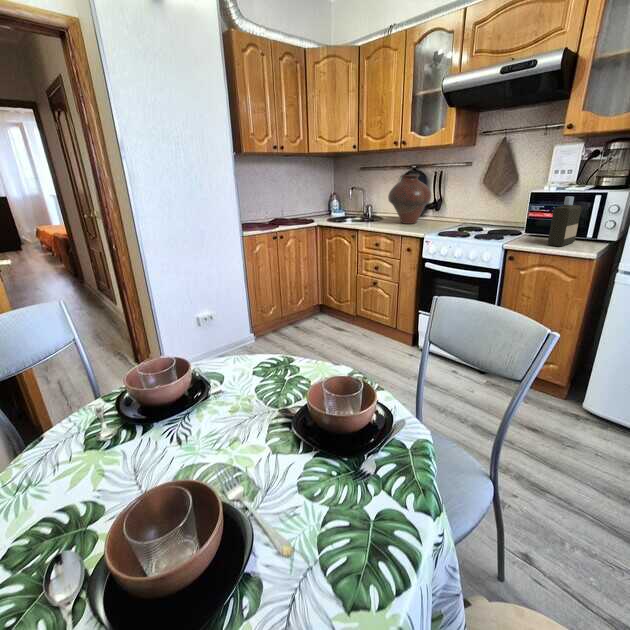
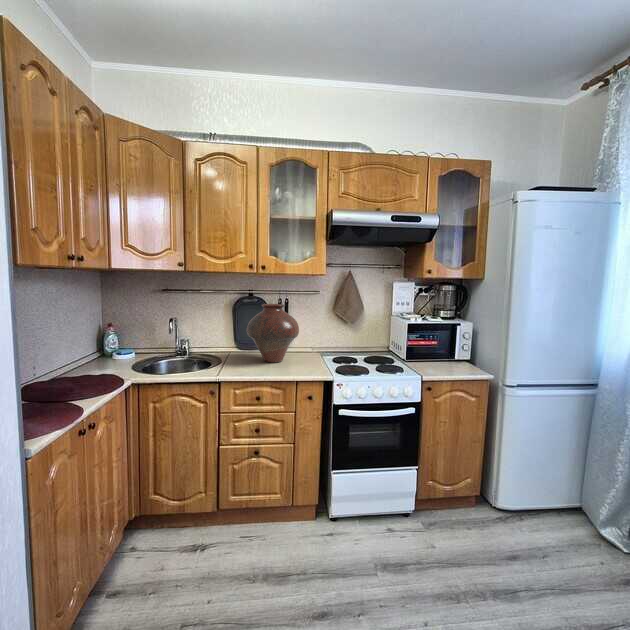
bottle: present [548,196,581,247] -> none [442,327,466,372]

